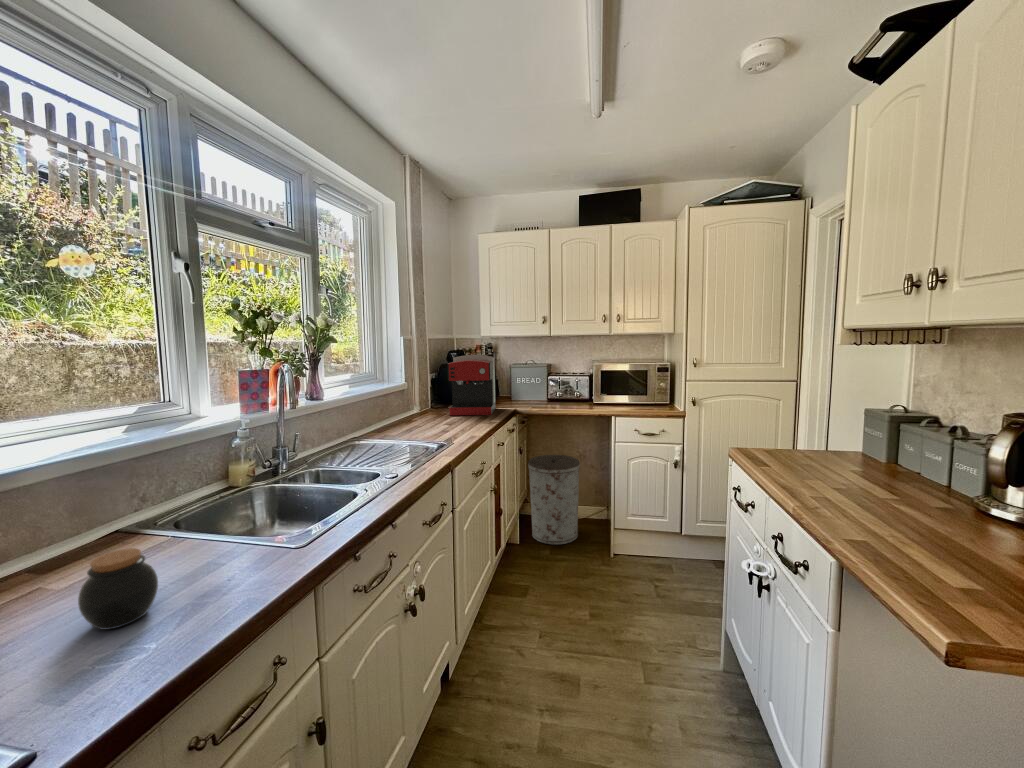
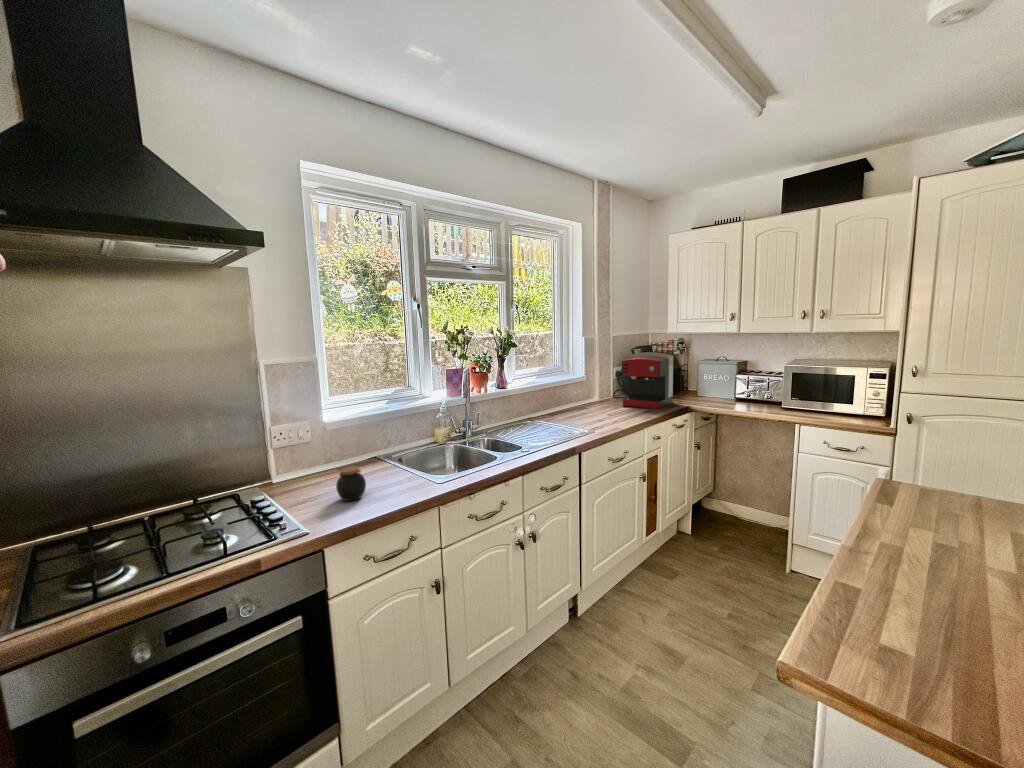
trash can: present [528,455,580,545] -> none [707,453,767,545]

